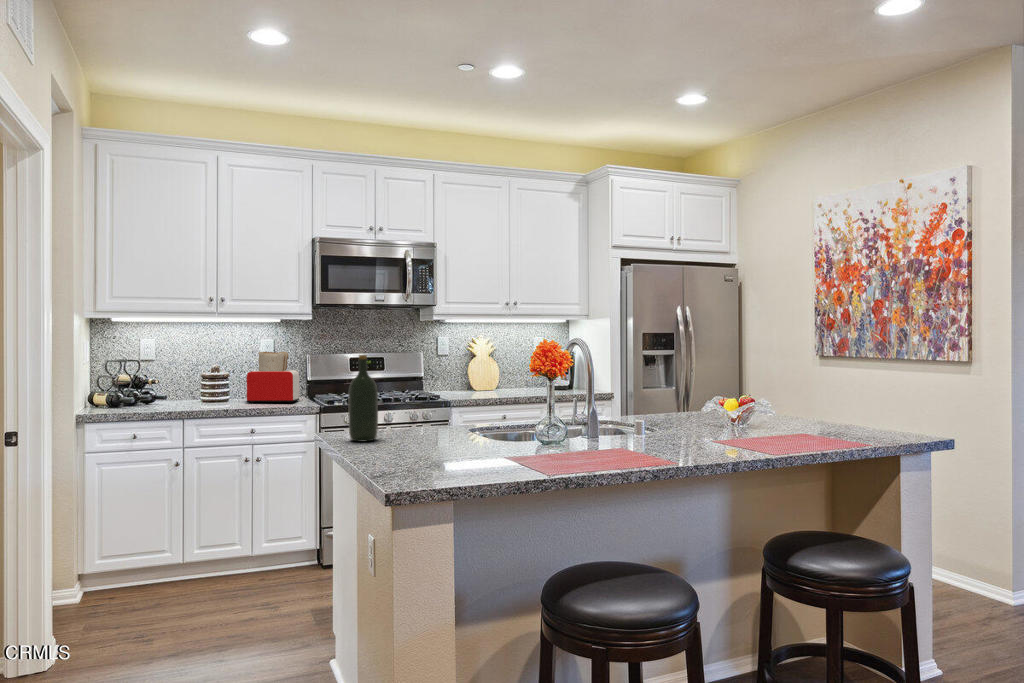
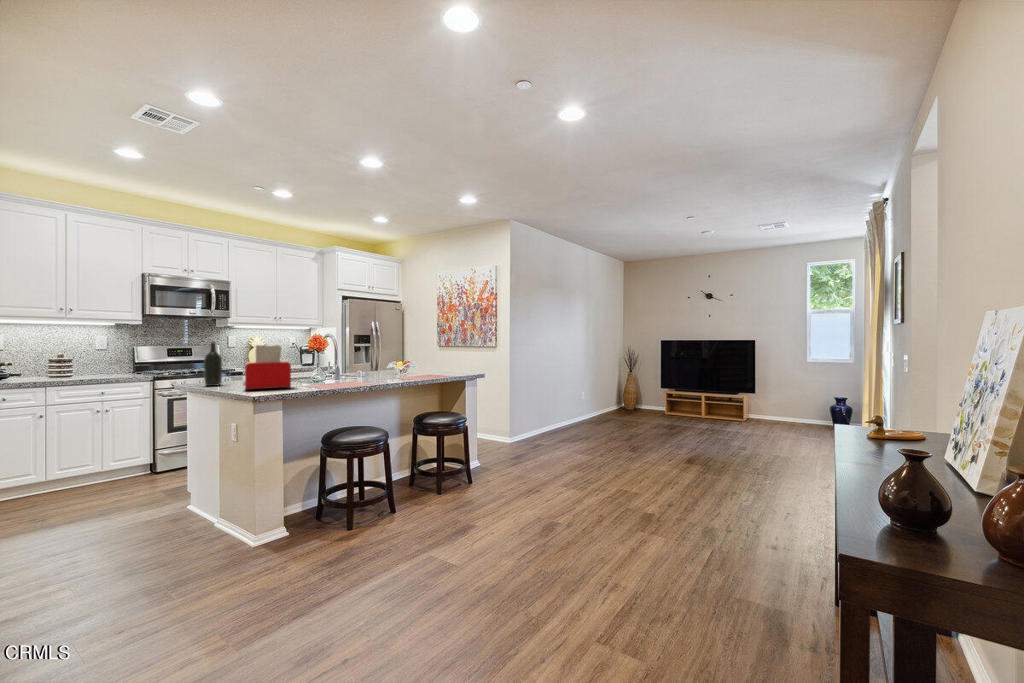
toaster: present [246,352,299,403] -> present [242,345,291,391]

